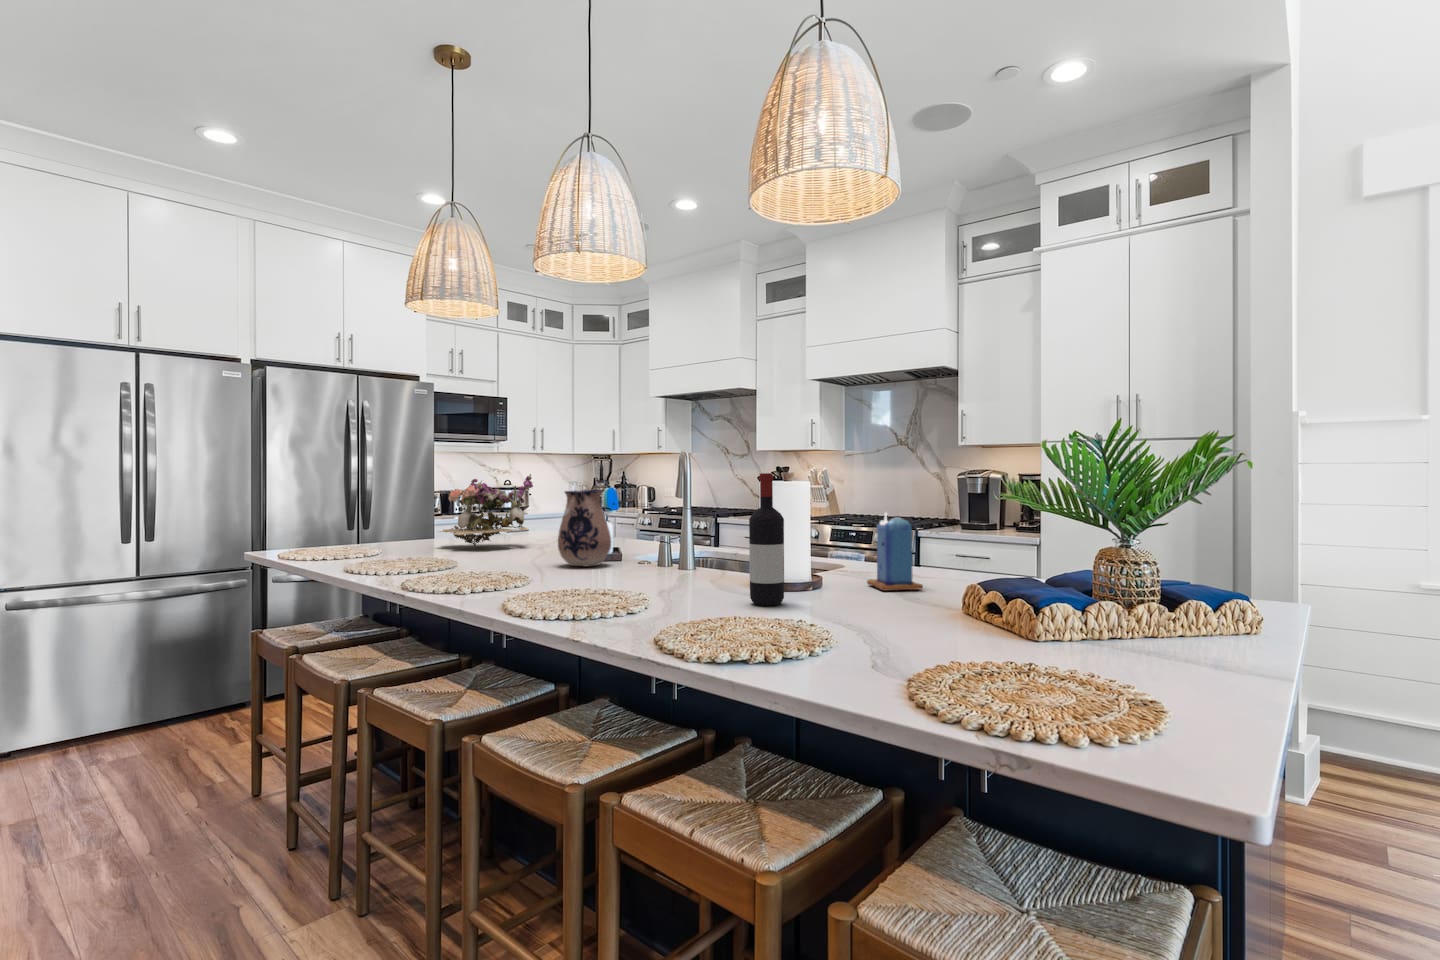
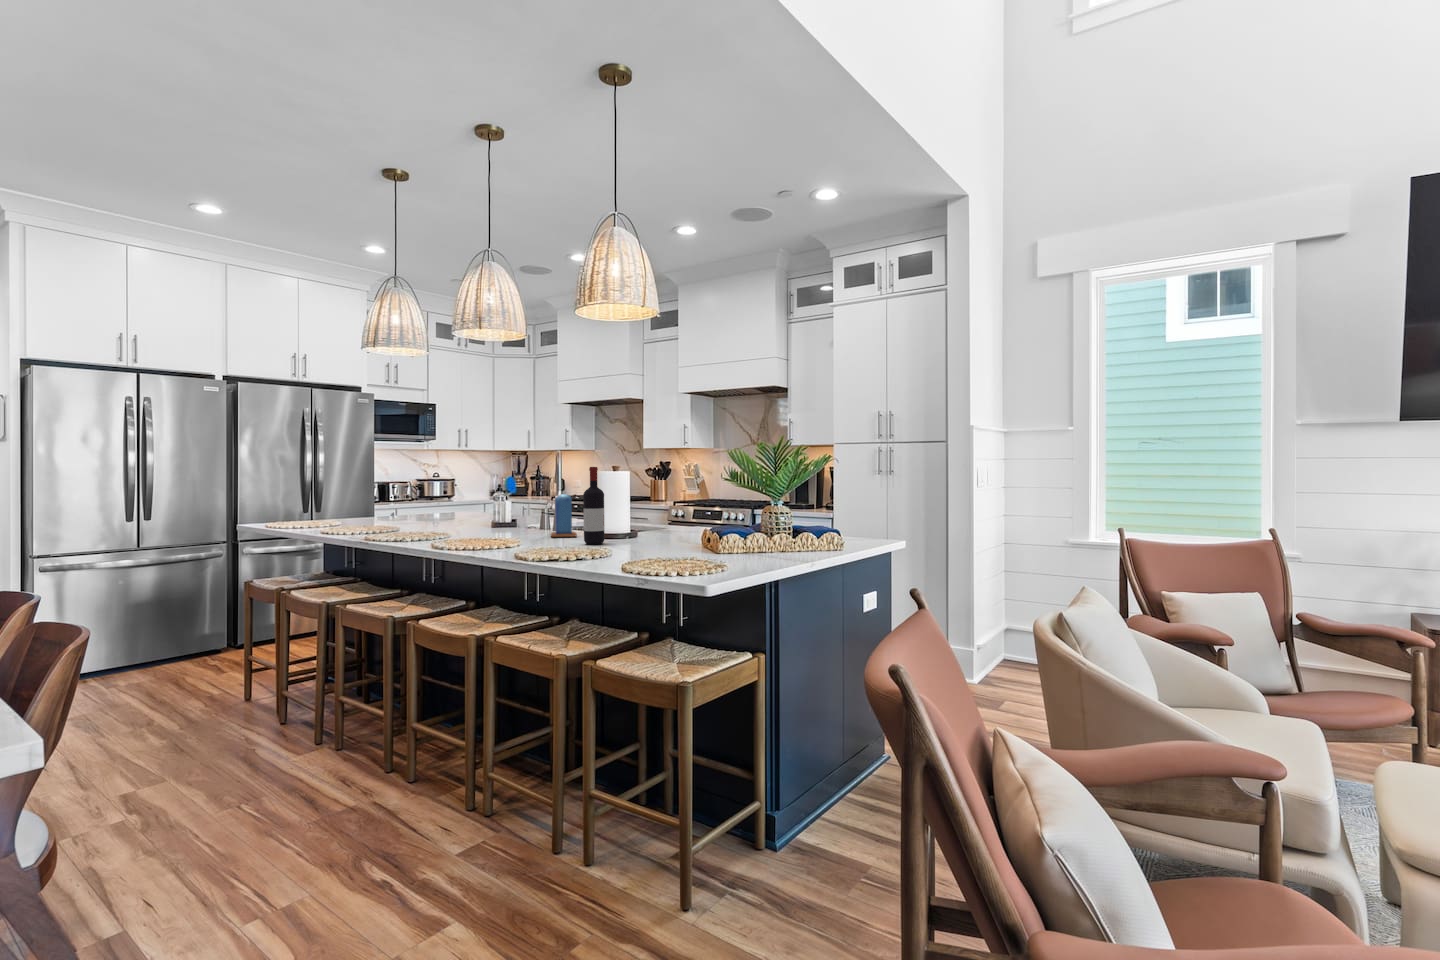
flower arrangement: present [440,474,533,546] -> none [383,468,456,522]
ceramic pitcher: present [558,490,611,566] -> none [472,479,510,531]
candle: present [867,513,923,591] -> present [551,492,577,537]

